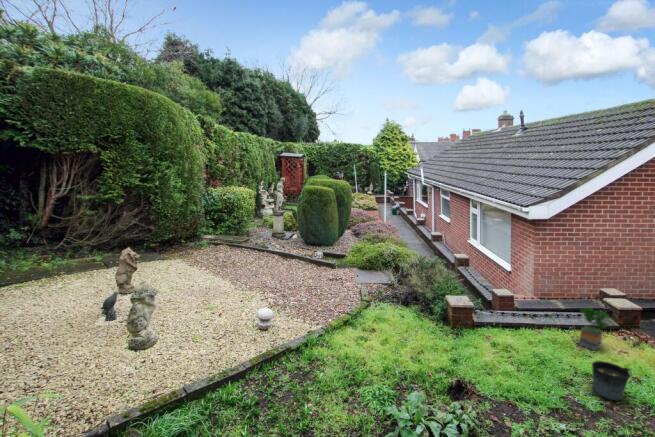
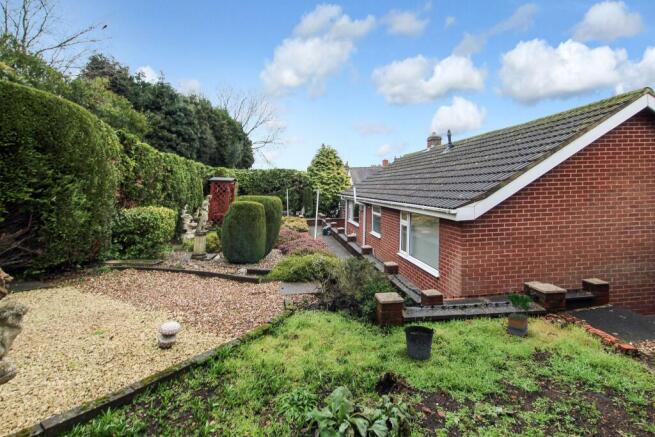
bucket: present [592,361,632,400] -> present [404,326,436,359]

